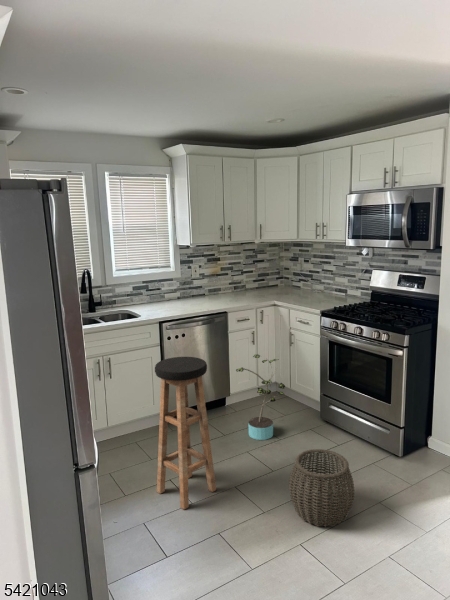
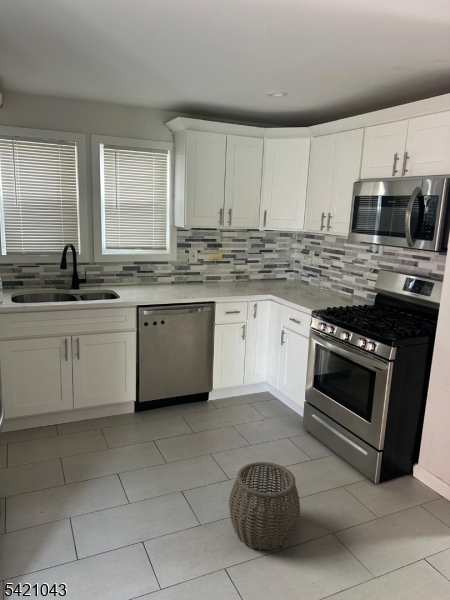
potted plant: present [236,354,285,440] -> none [208,351,259,443]
bar stool: present [155,357,216,509] -> none [98,345,160,508]

